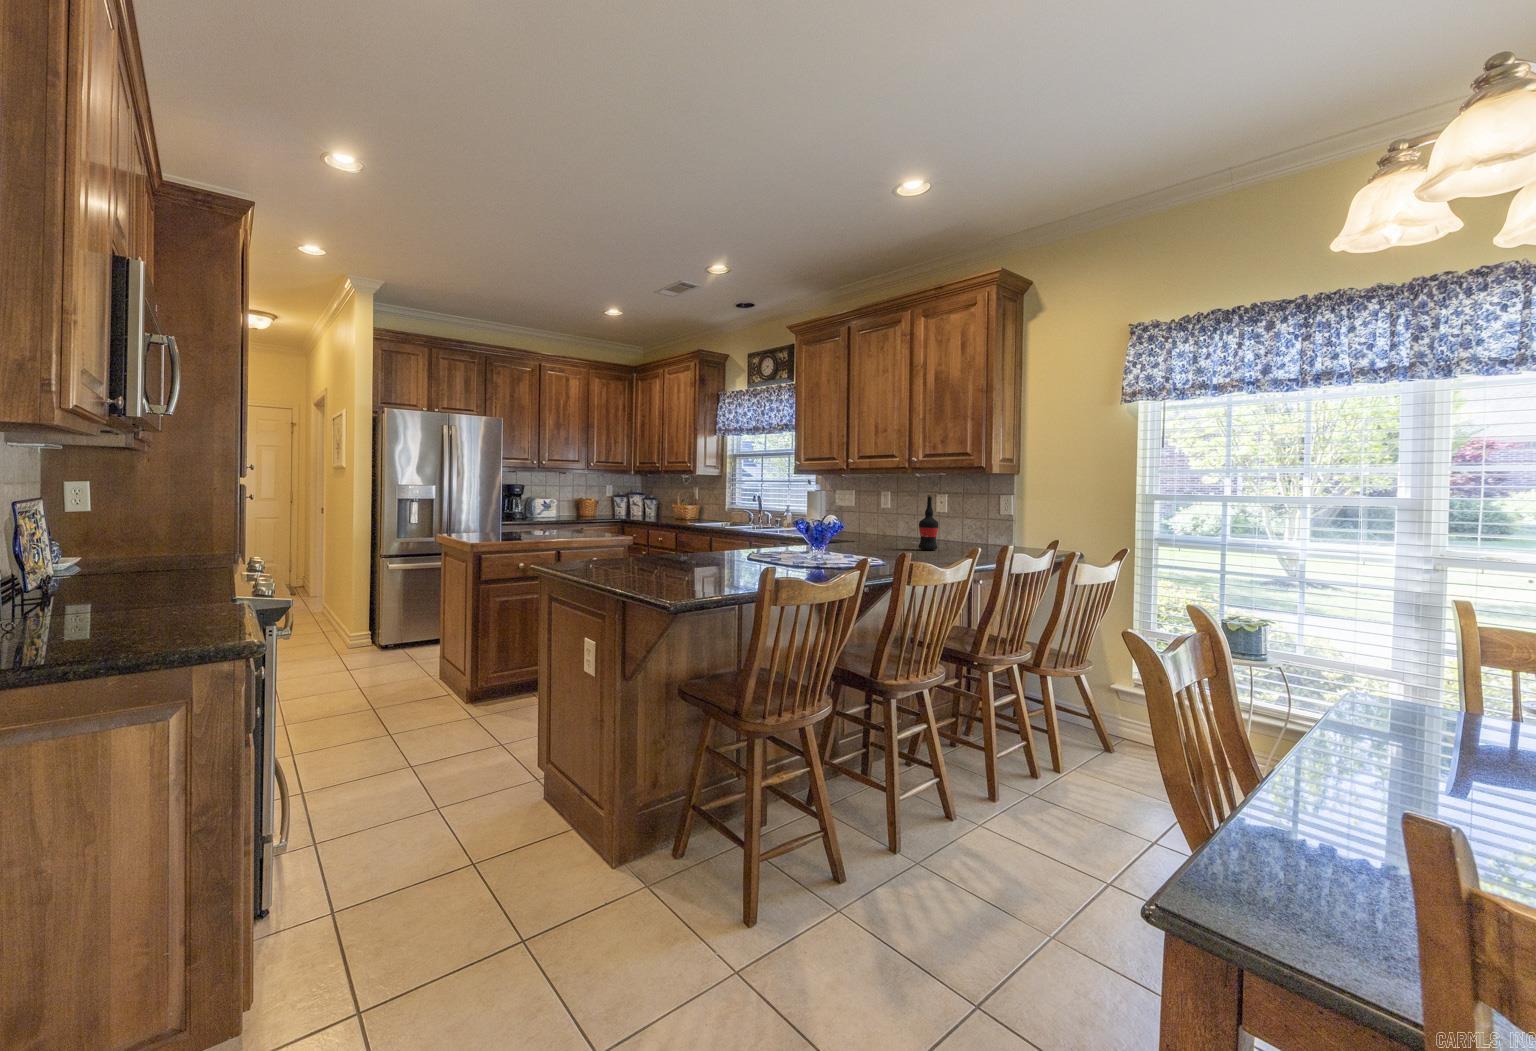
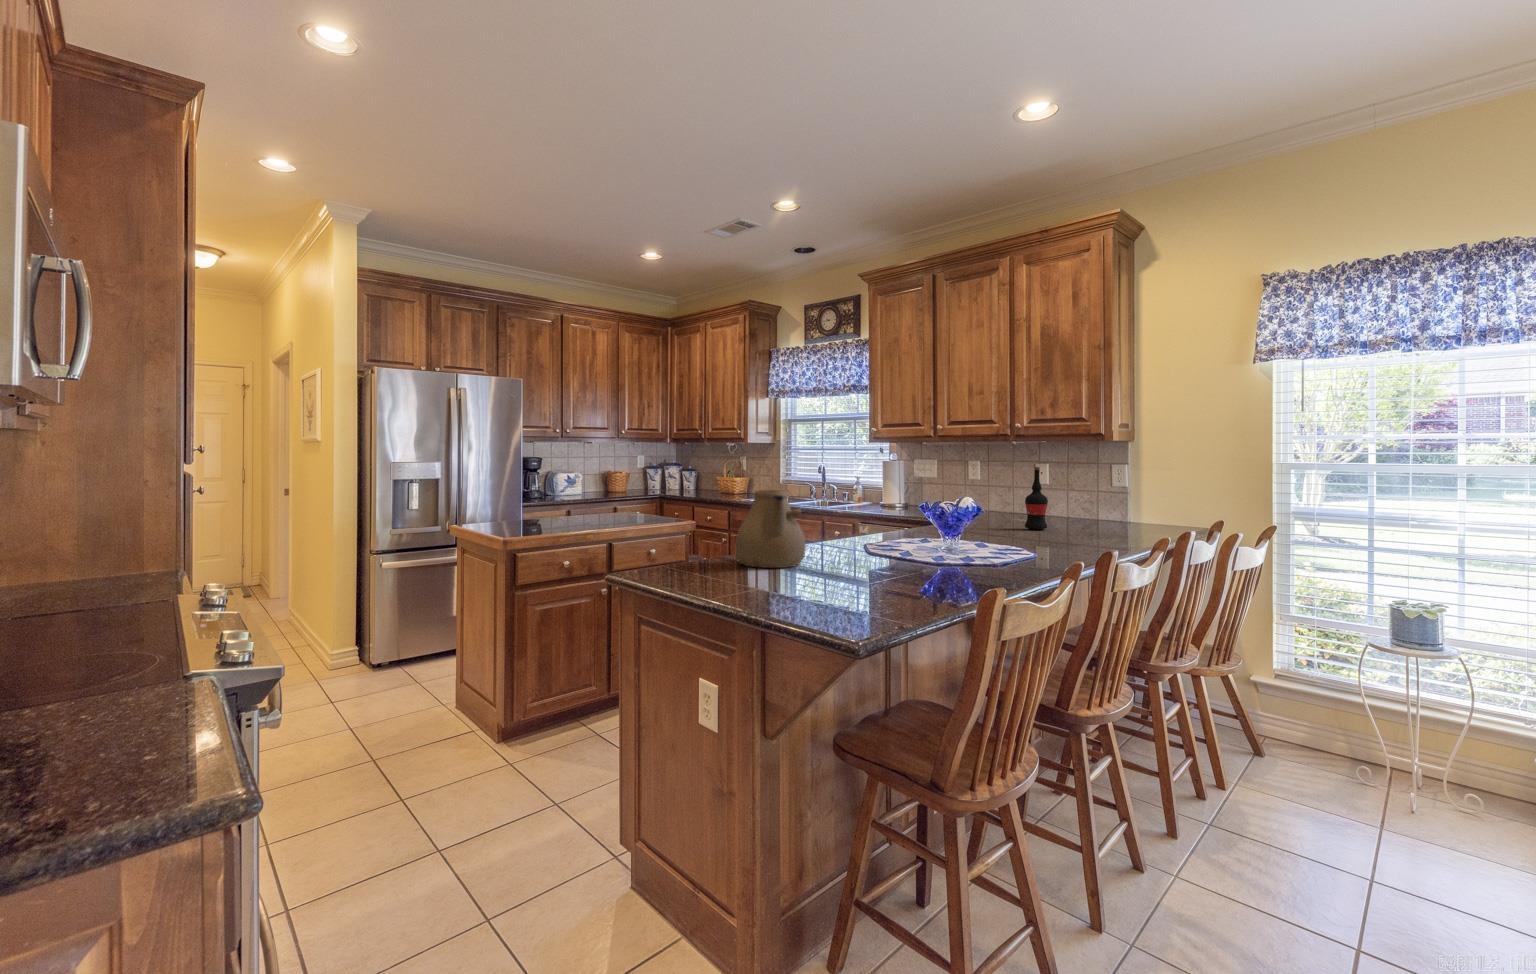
teapot: none [627,508,694,580] -> present [735,490,806,568]

